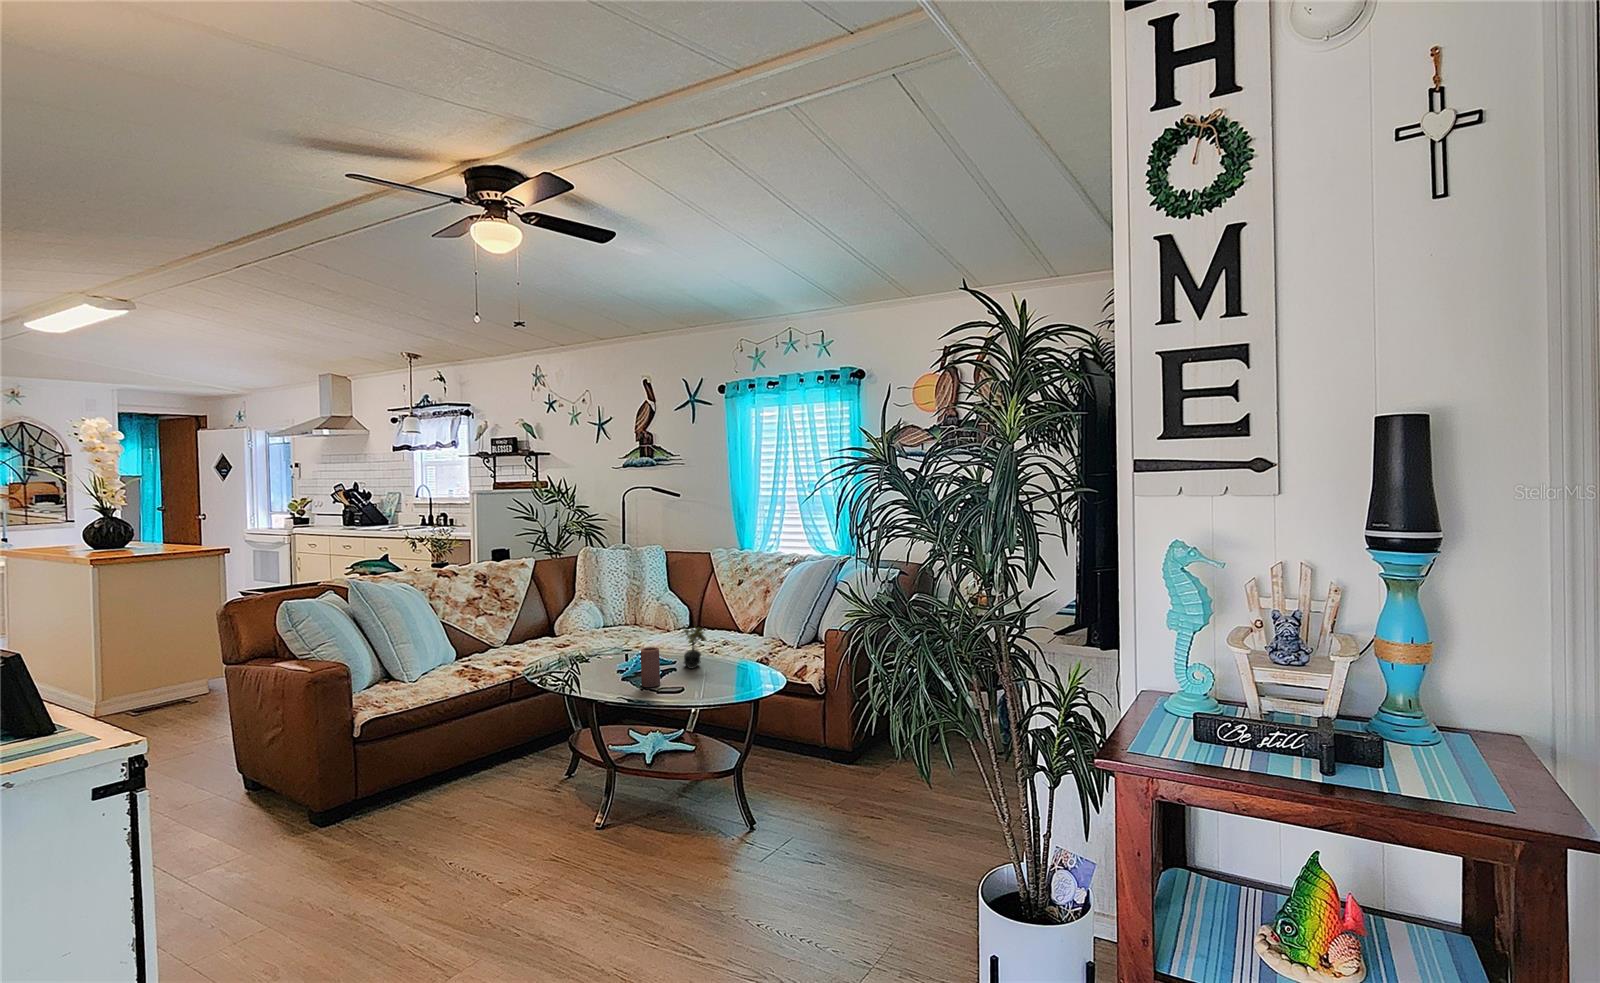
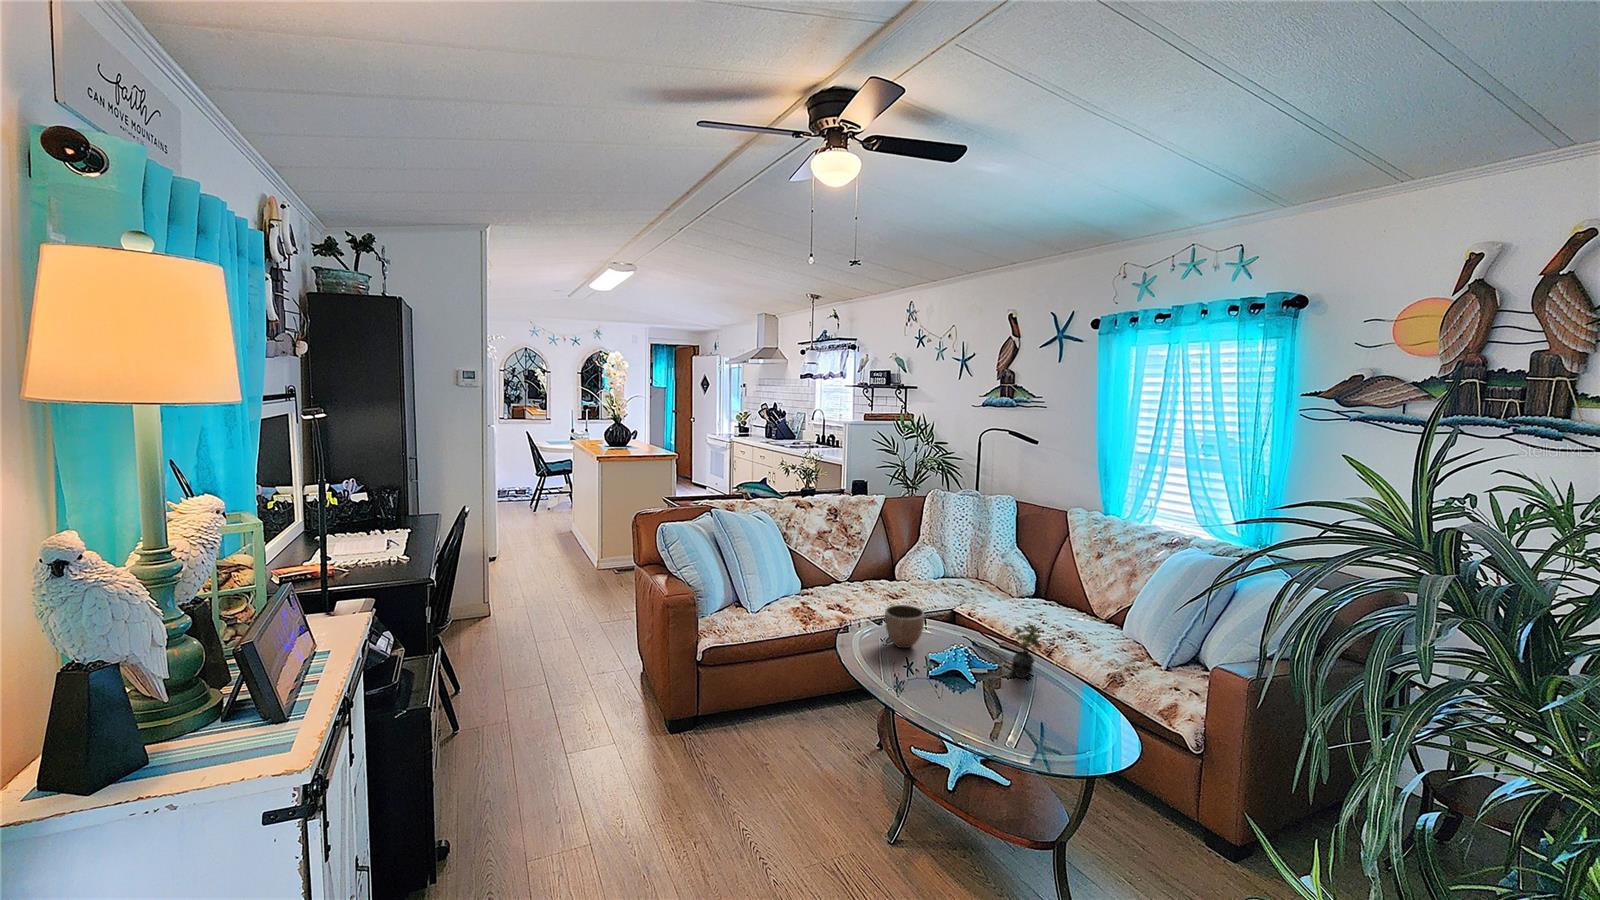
decorative bowl: none [569,631,606,668] -> present [885,605,924,648]
candle: present [641,647,660,687] -> none [953,652,977,702]

